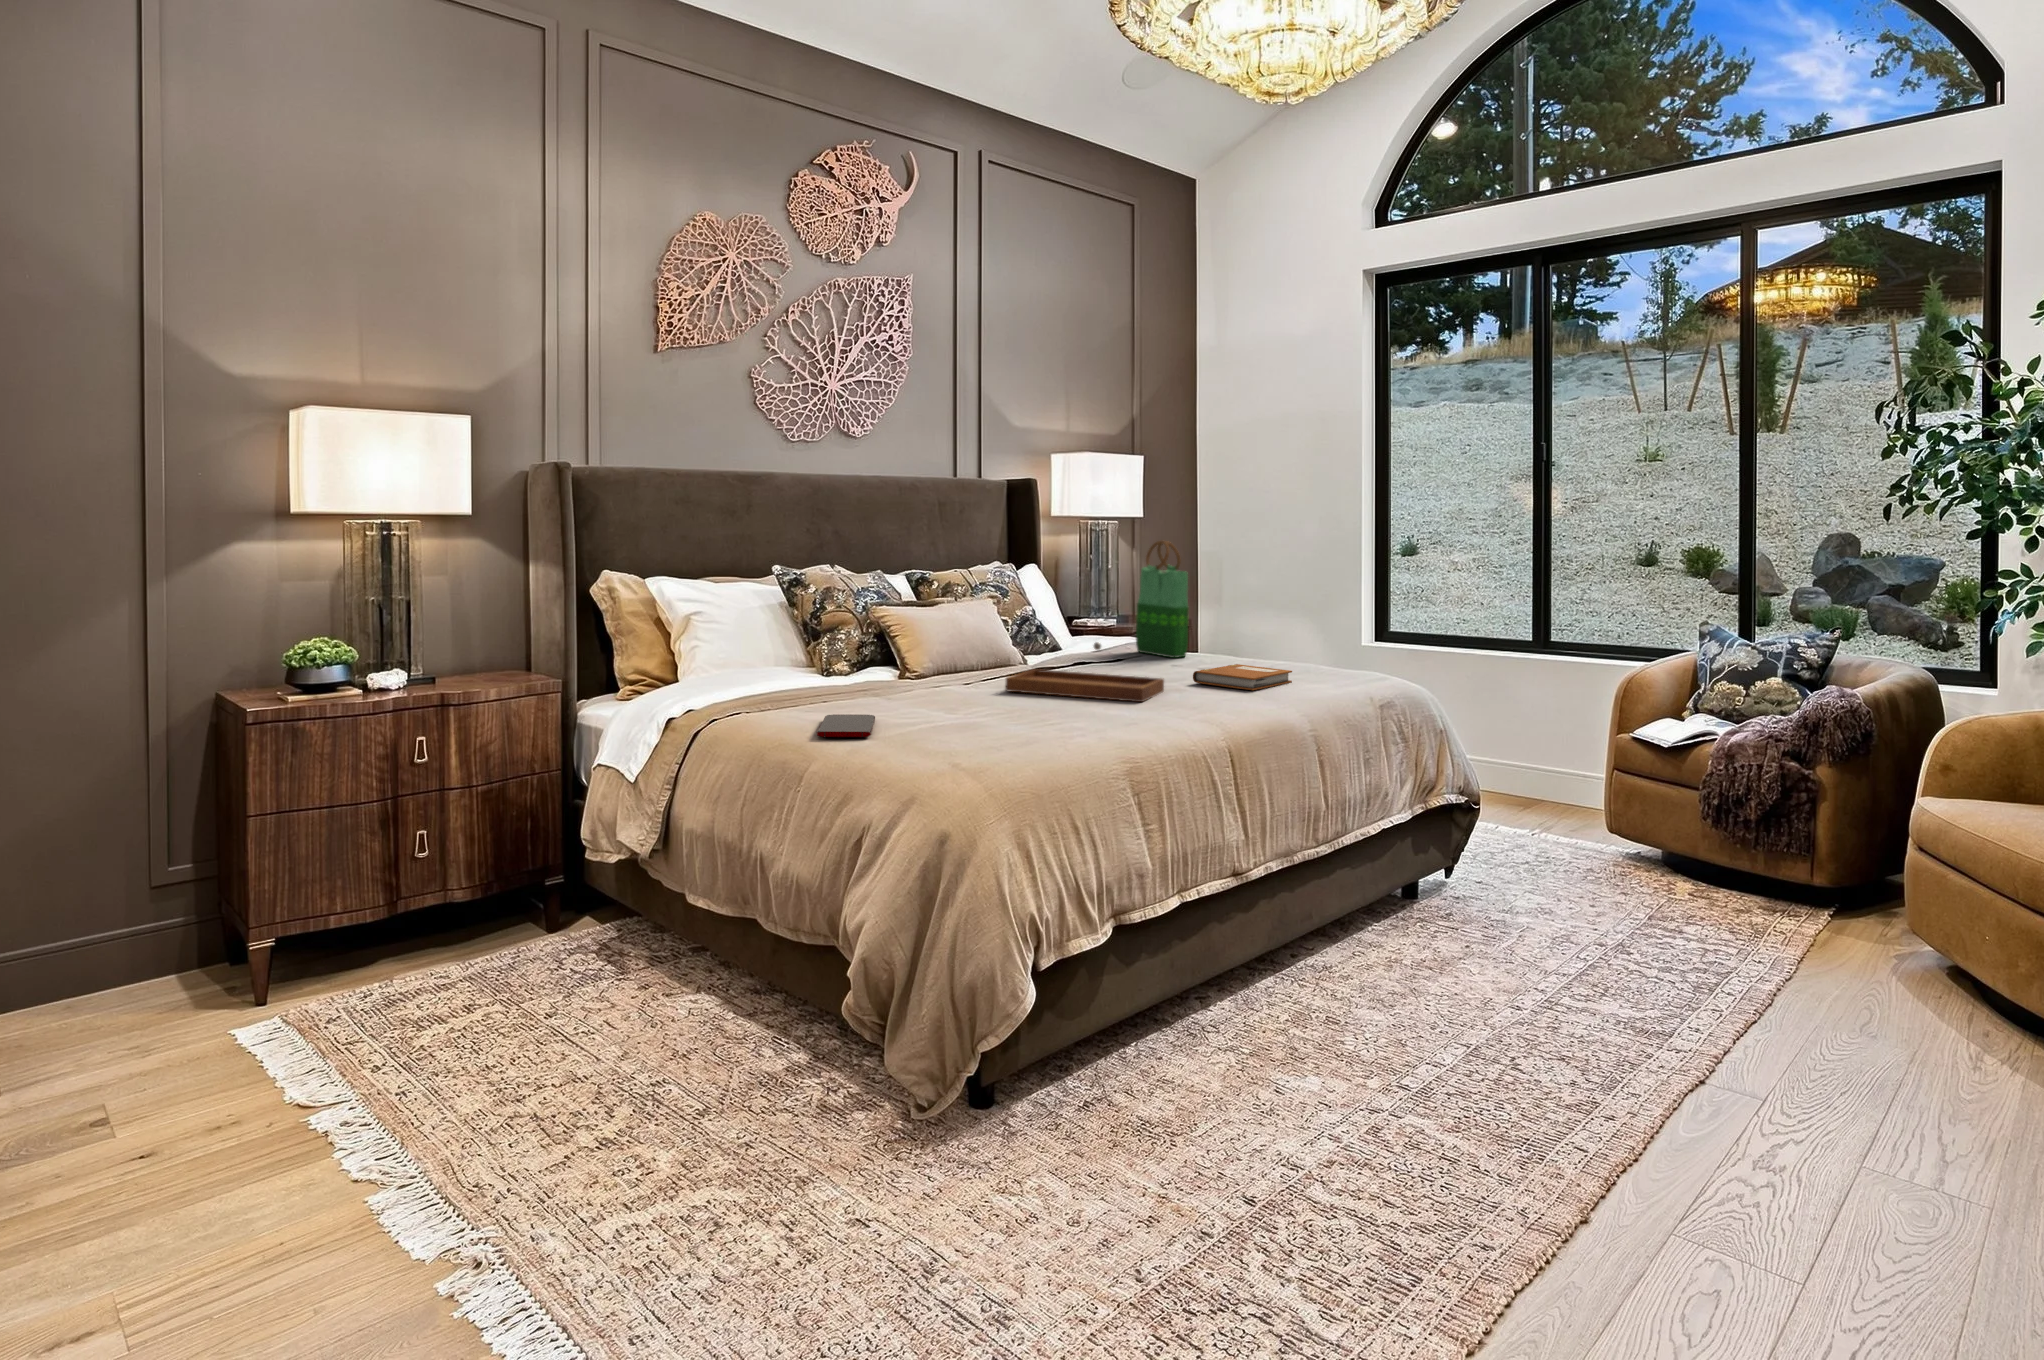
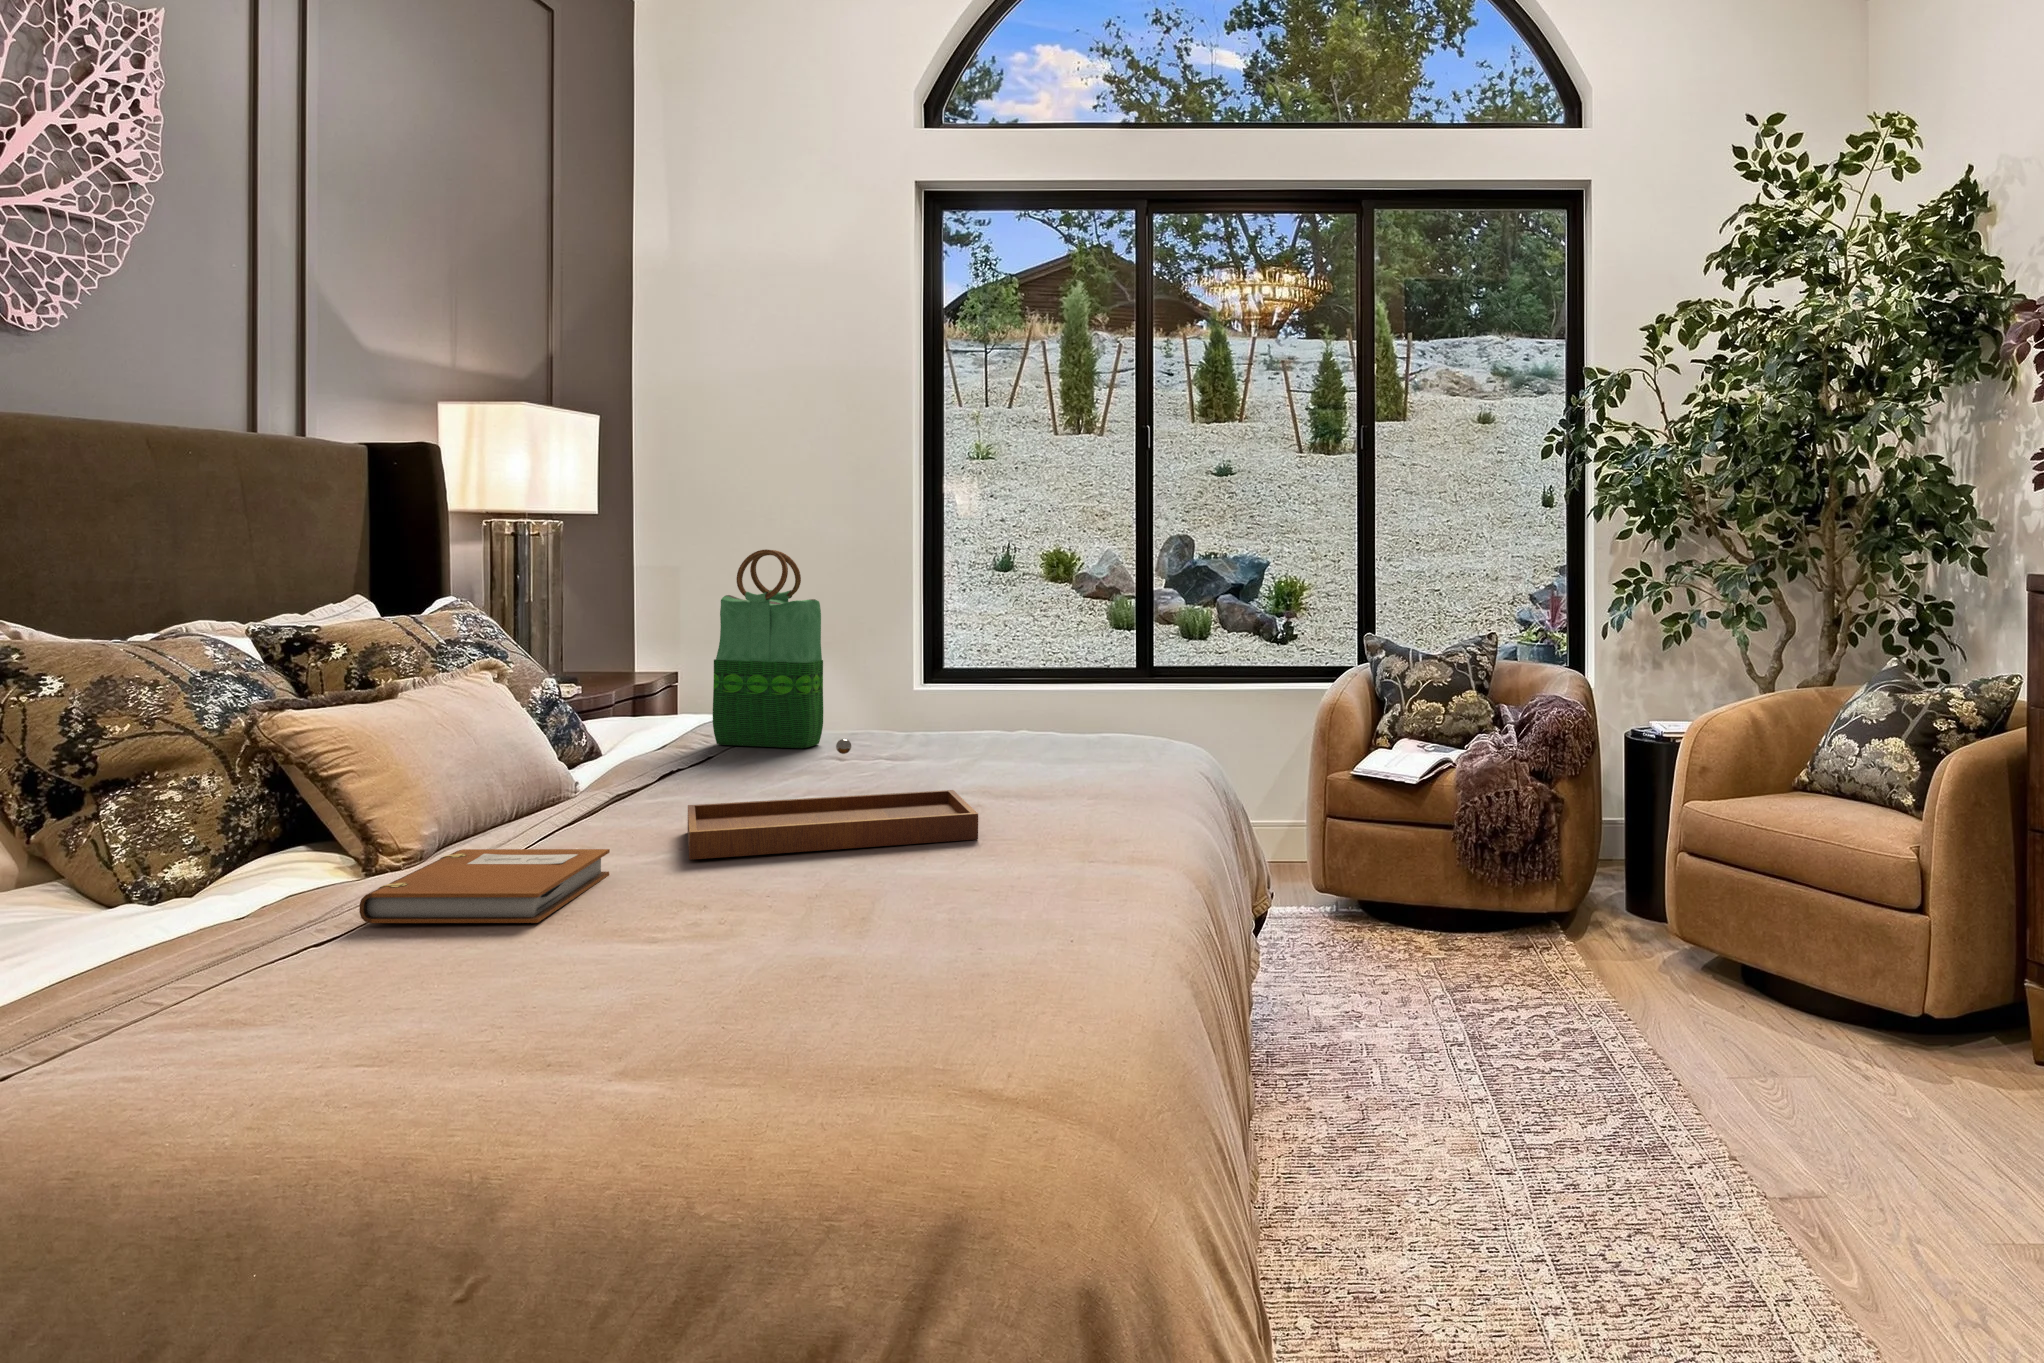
notebook: present [1193,664,1292,690] -> present [359,849,610,923]
smartphone: present [817,714,875,737] -> none [442,978,679,1072]

